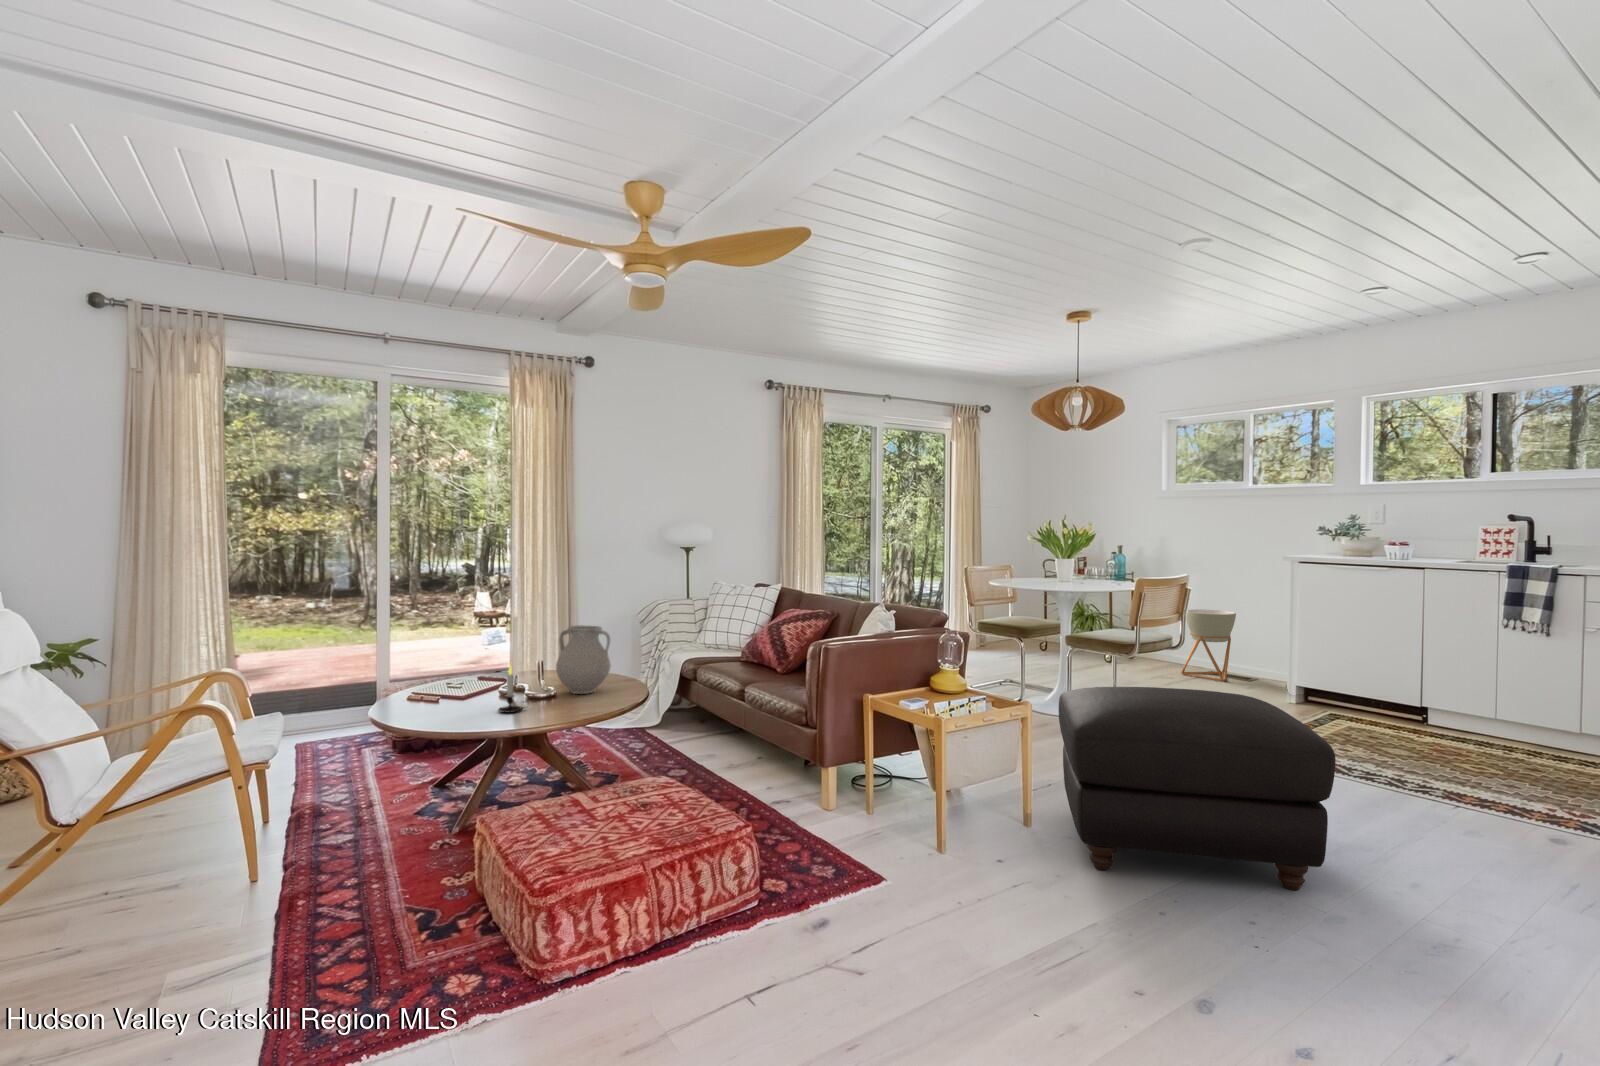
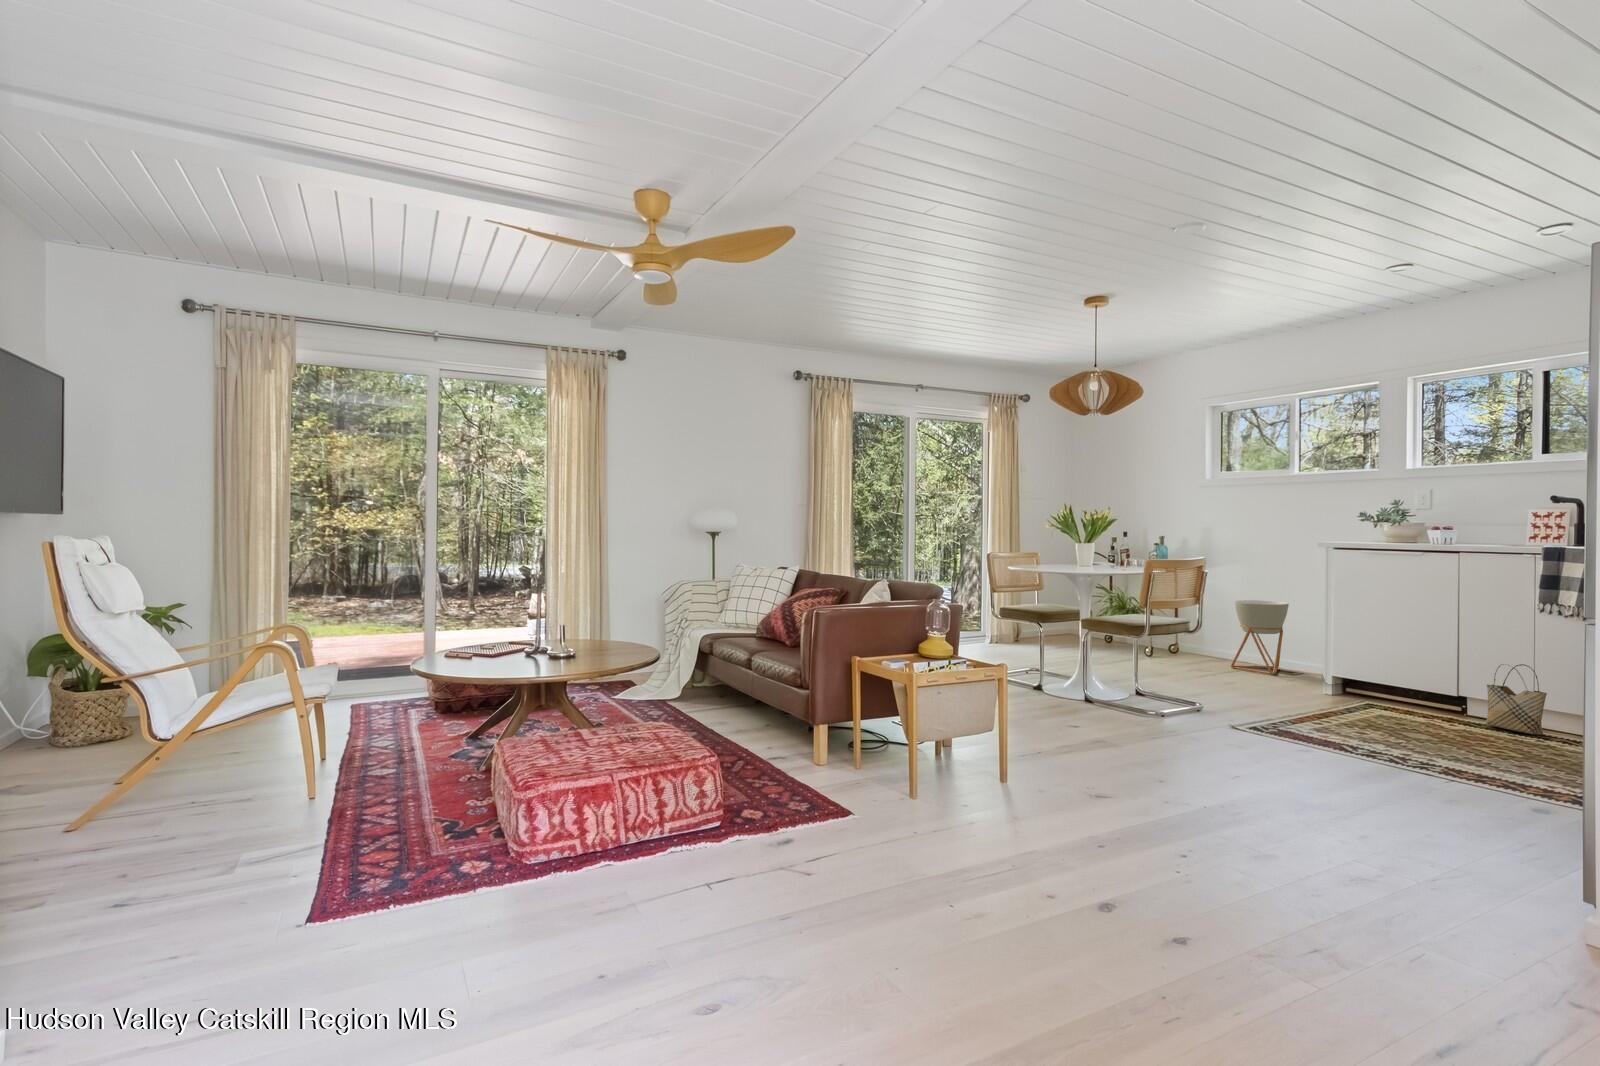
vase: present [556,625,611,694] -> none [572,596,620,657]
candle: present [499,665,523,713] -> none [517,624,544,668]
woven basket: none [1451,677,1512,745] -> present [1485,664,1547,735]
ottoman: present [1059,687,1335,890] -> none [1010,654,1246,835]

